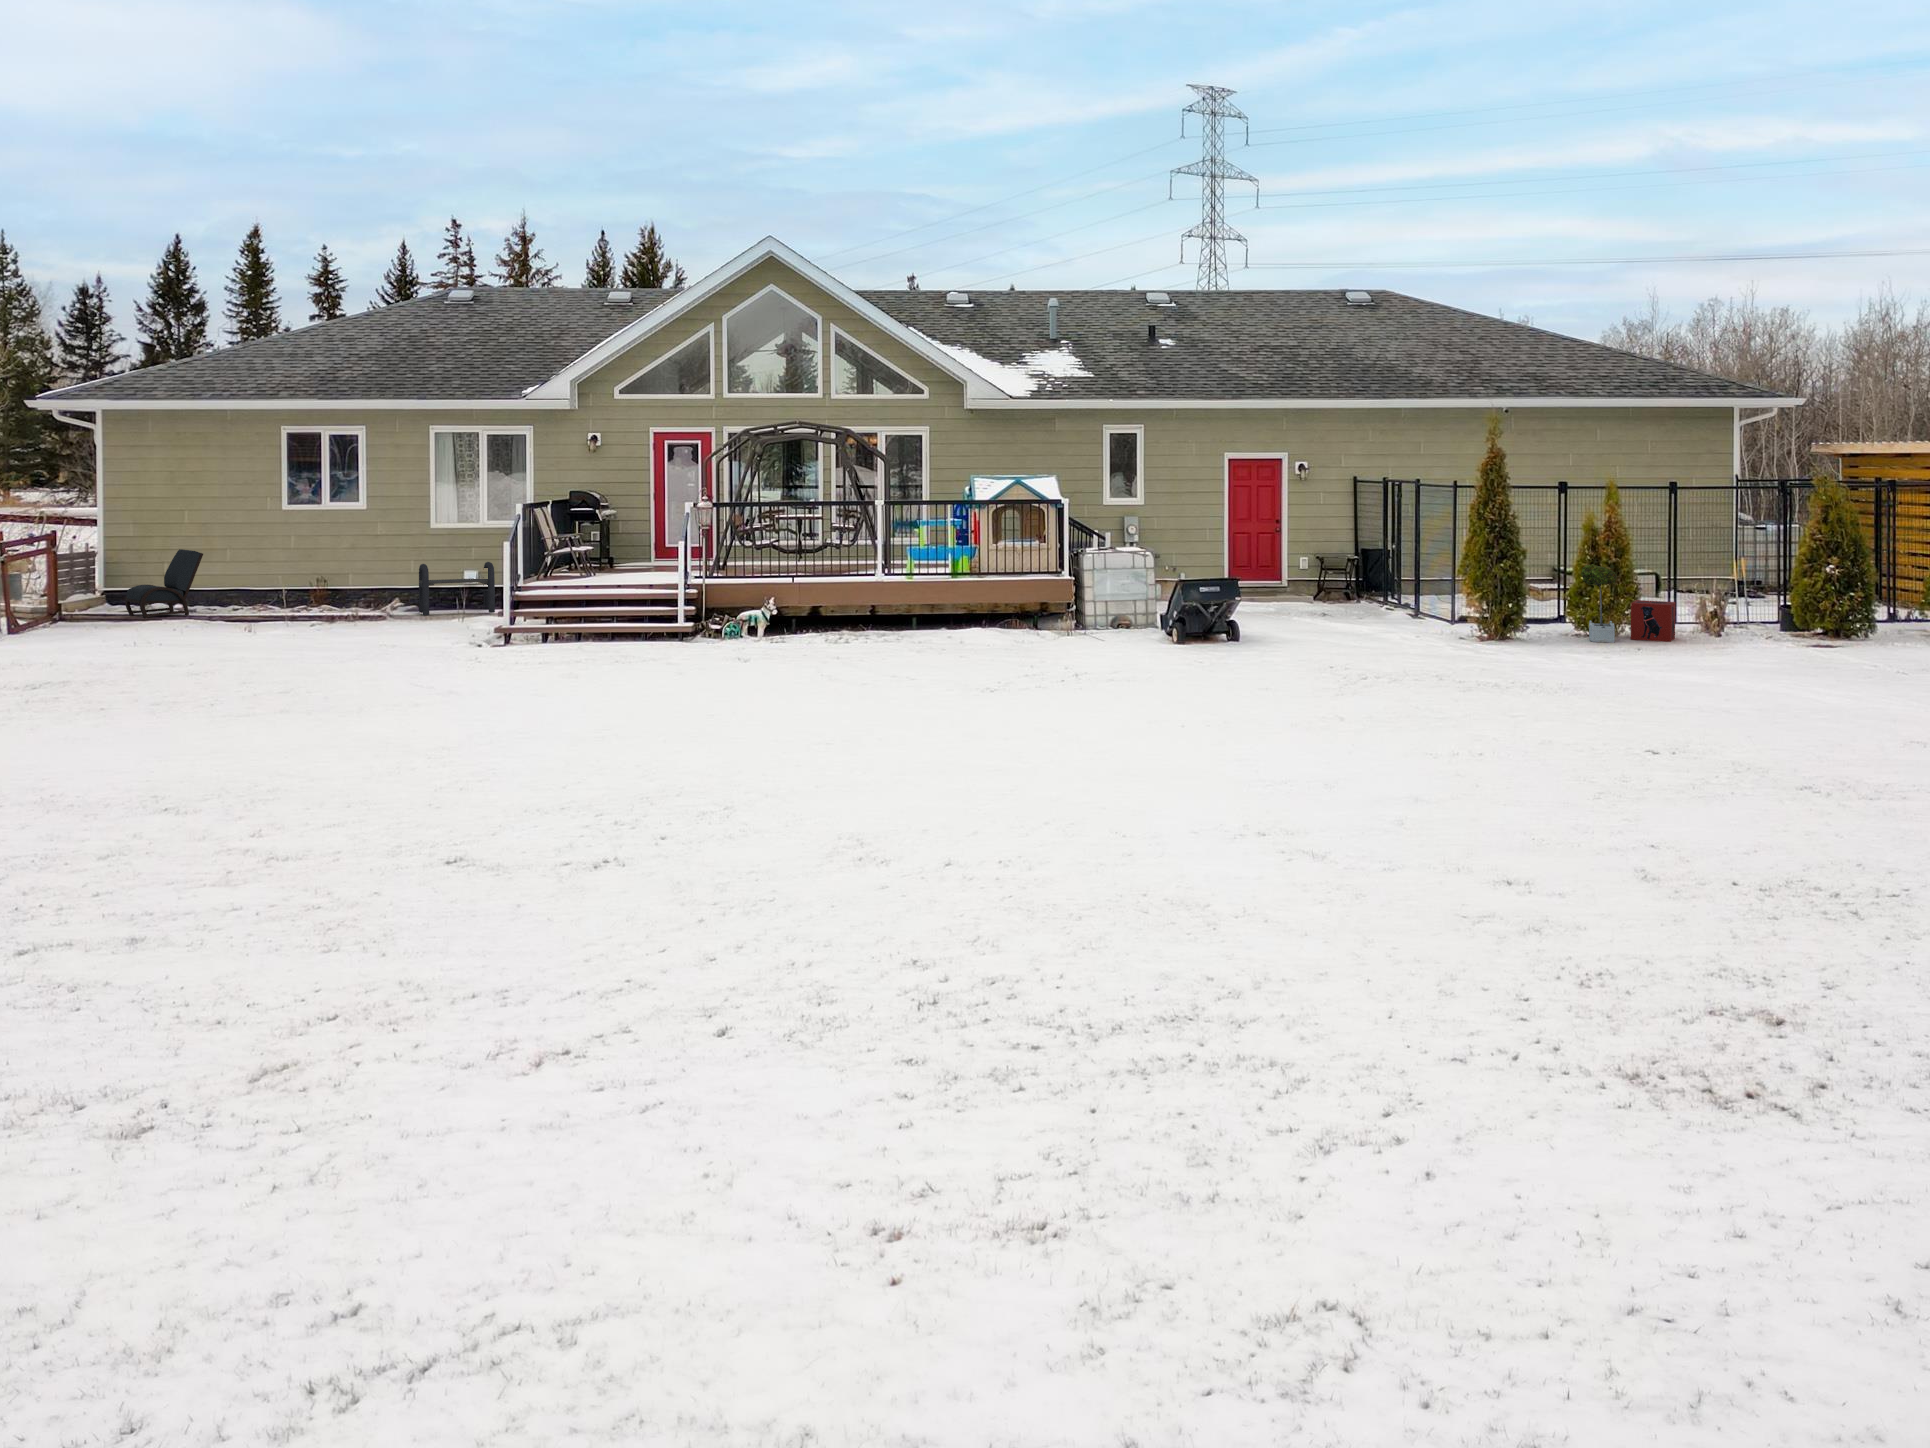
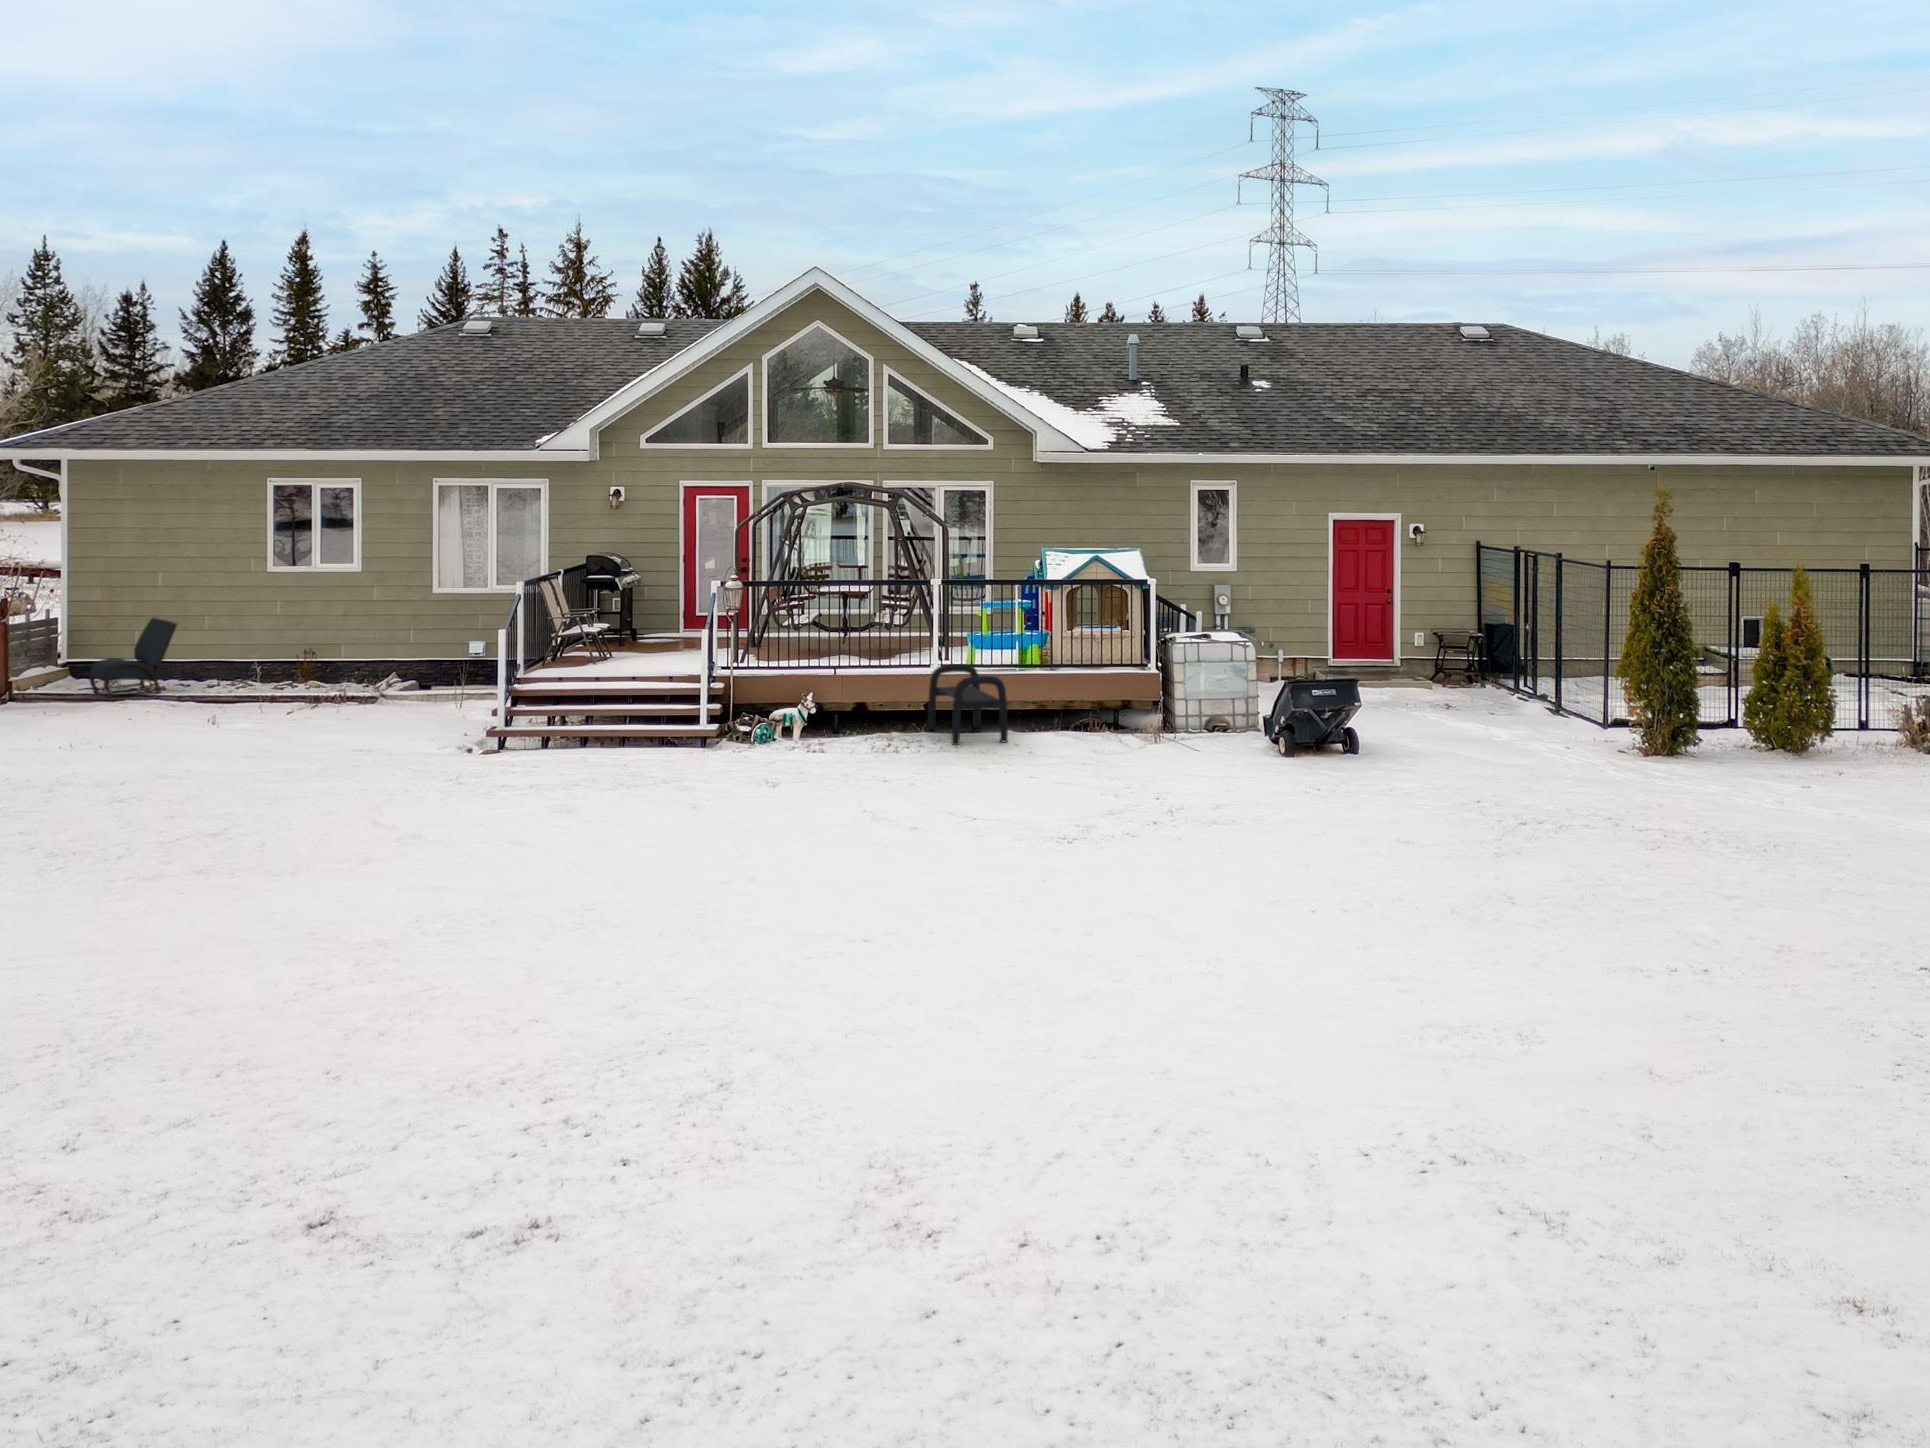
bench: present [419,562,495,616] -> present [928,664,1008,745]
potted tree: present [1581,564,1617,643] -> none [1767,669,1812,764]
storage box: present [1631,600,1676,642] -> none [1825,709,1879,763]

